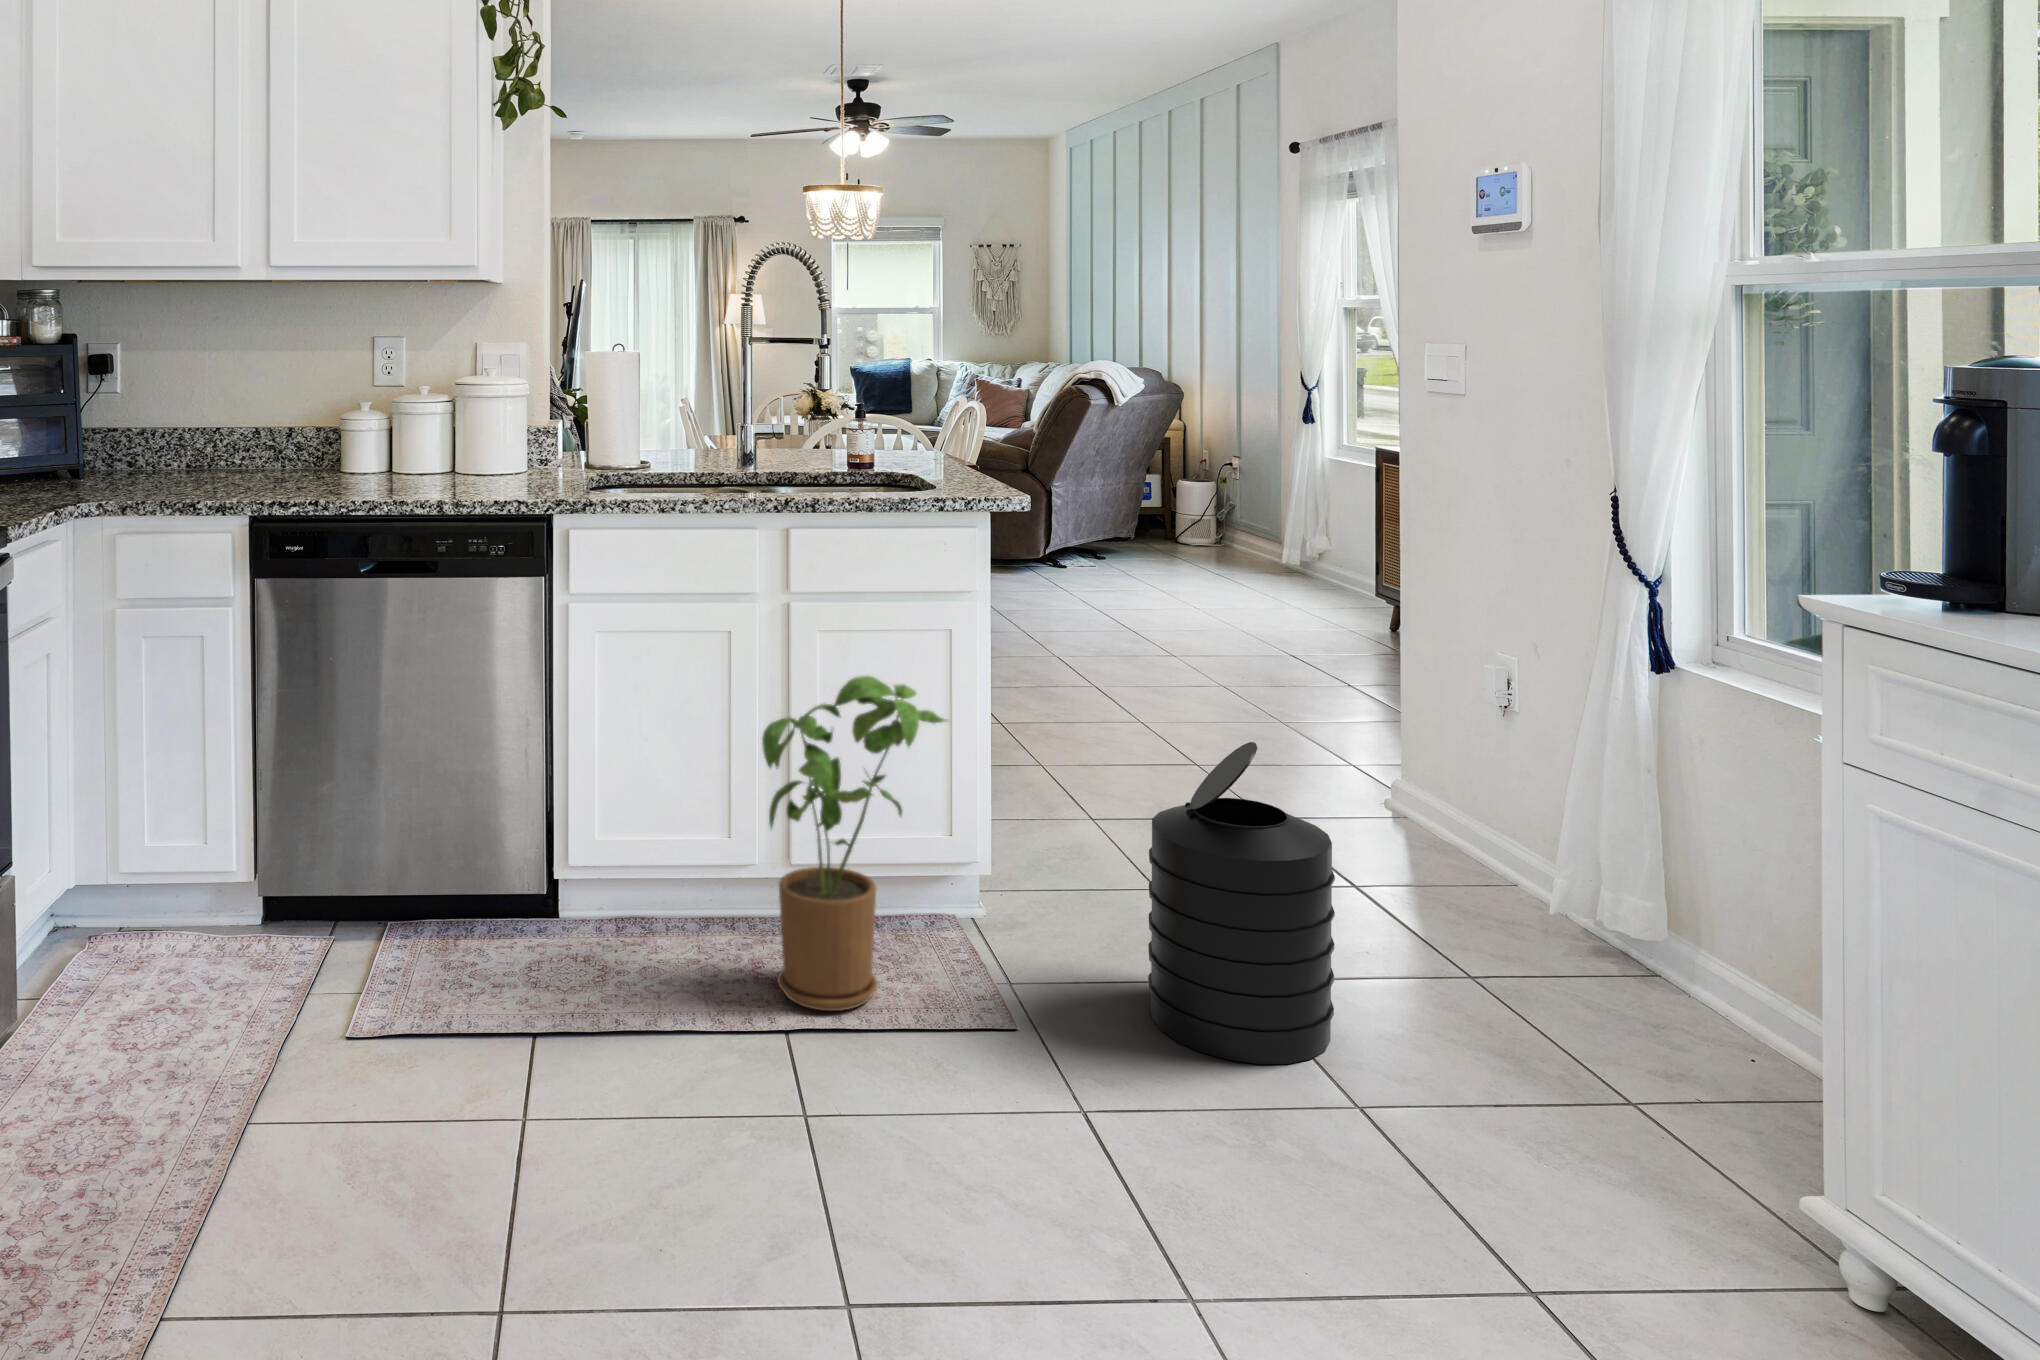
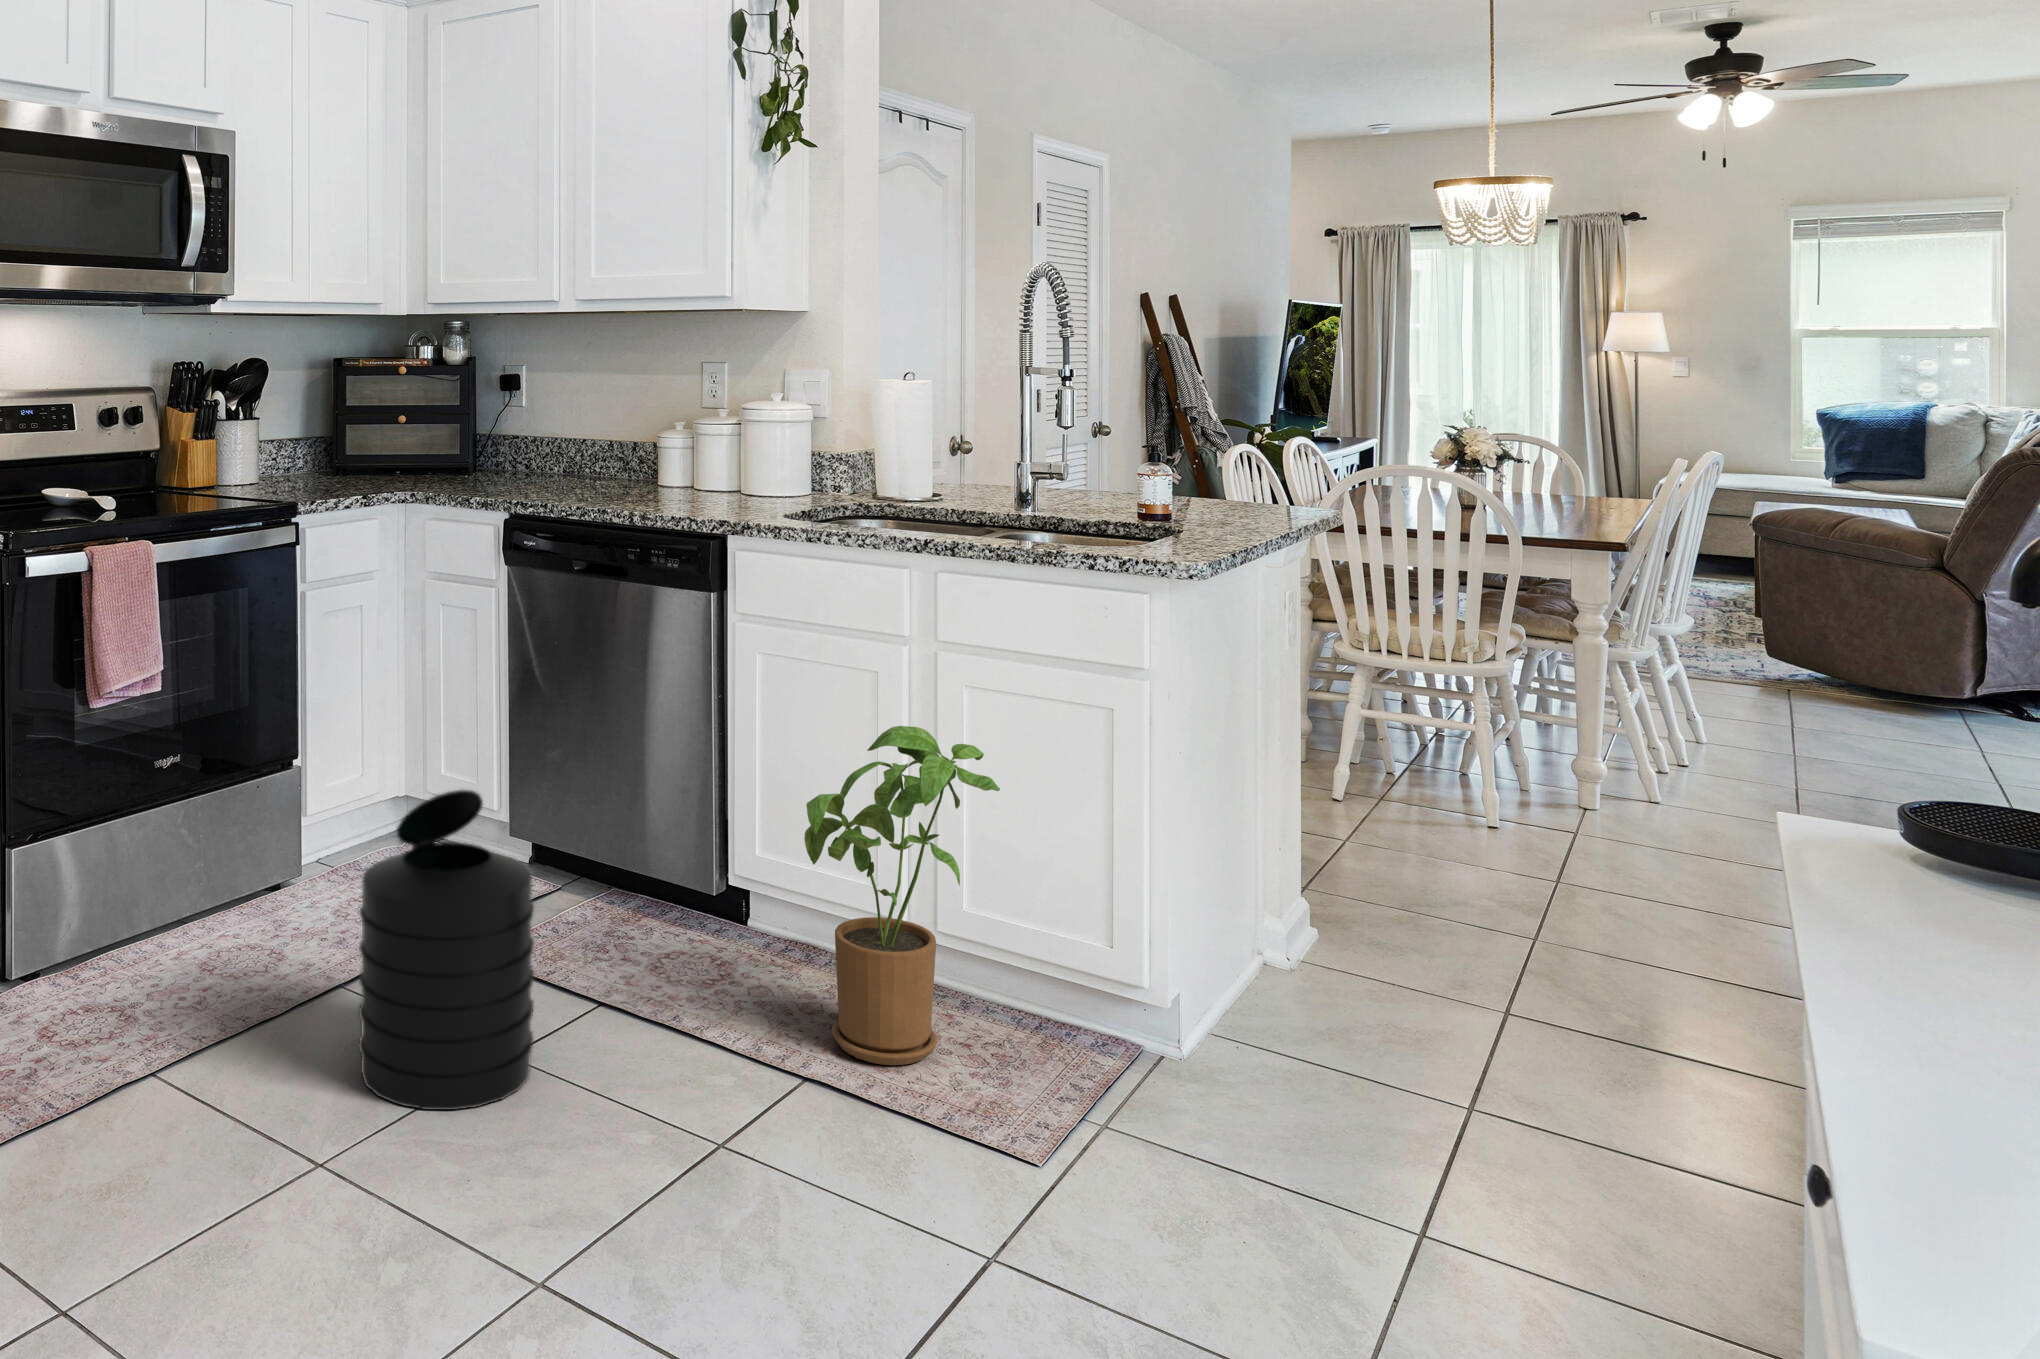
trash can: present [1148,742,1335,1064] -> present [359,790,534,1110]

